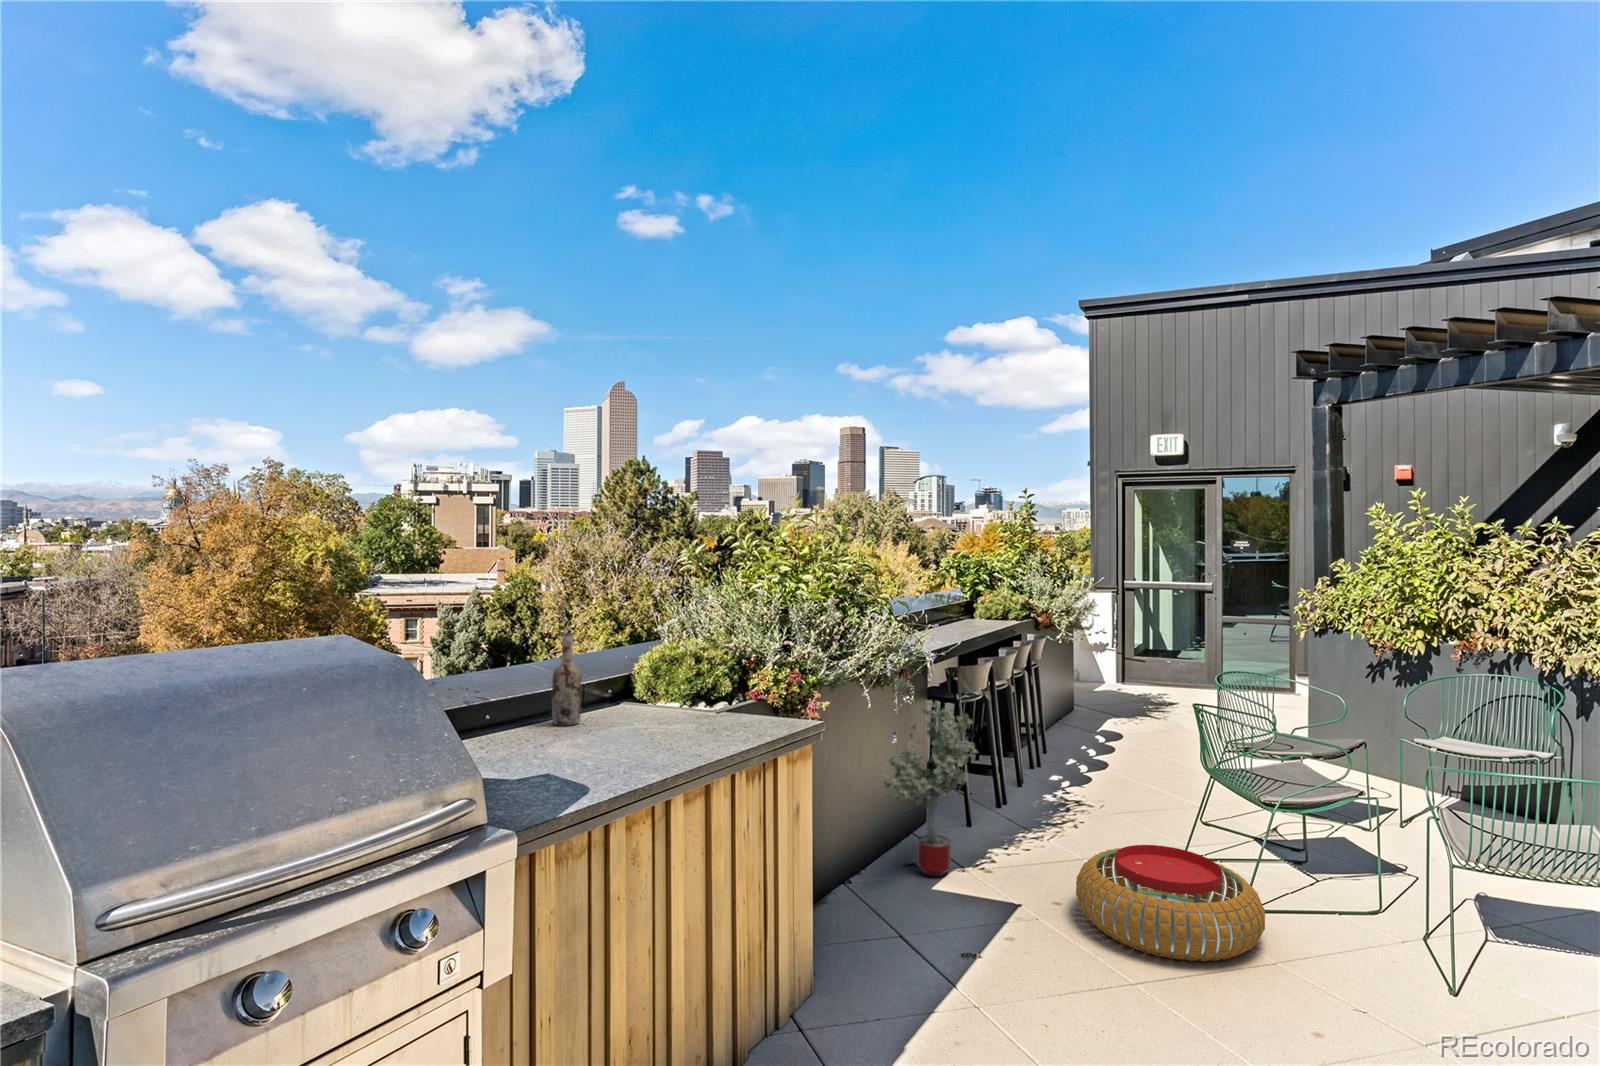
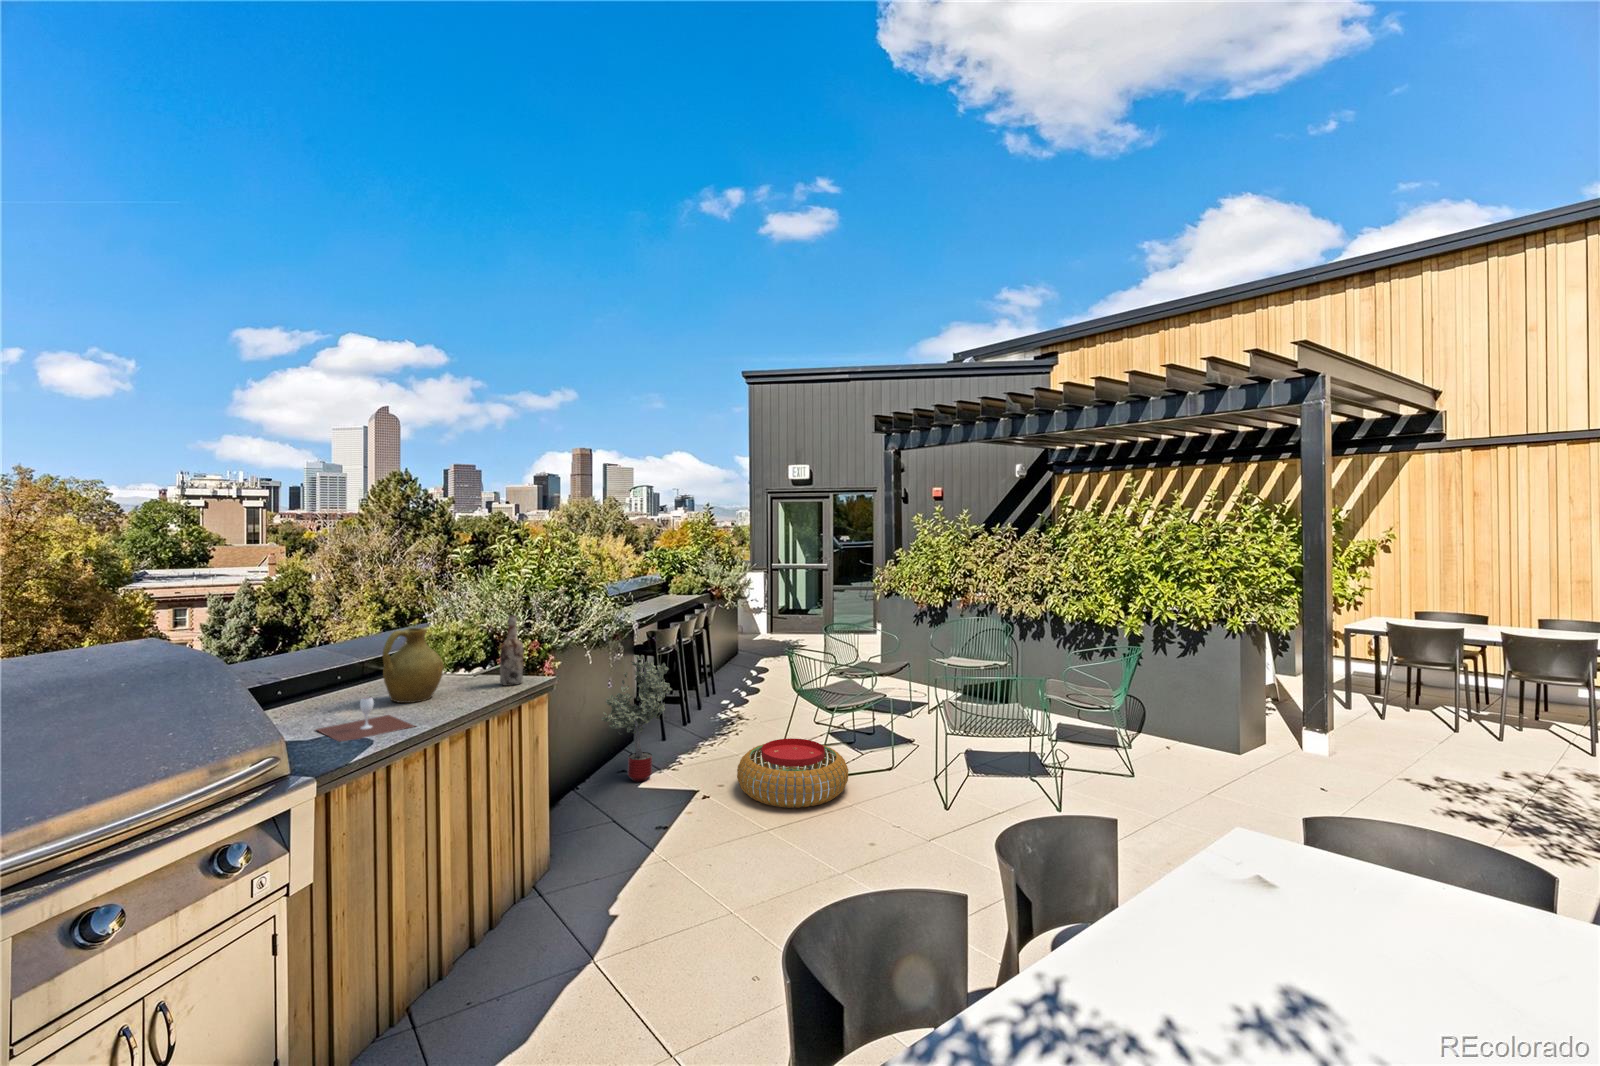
wine bottle: present [552,633,582,726] -> present [500,615,524,686]
pitcher: none [613,646,682,742] -> present [382,628,444,703]
wine glass: none [535,731,643,788] -> present [317,697,415,742]

